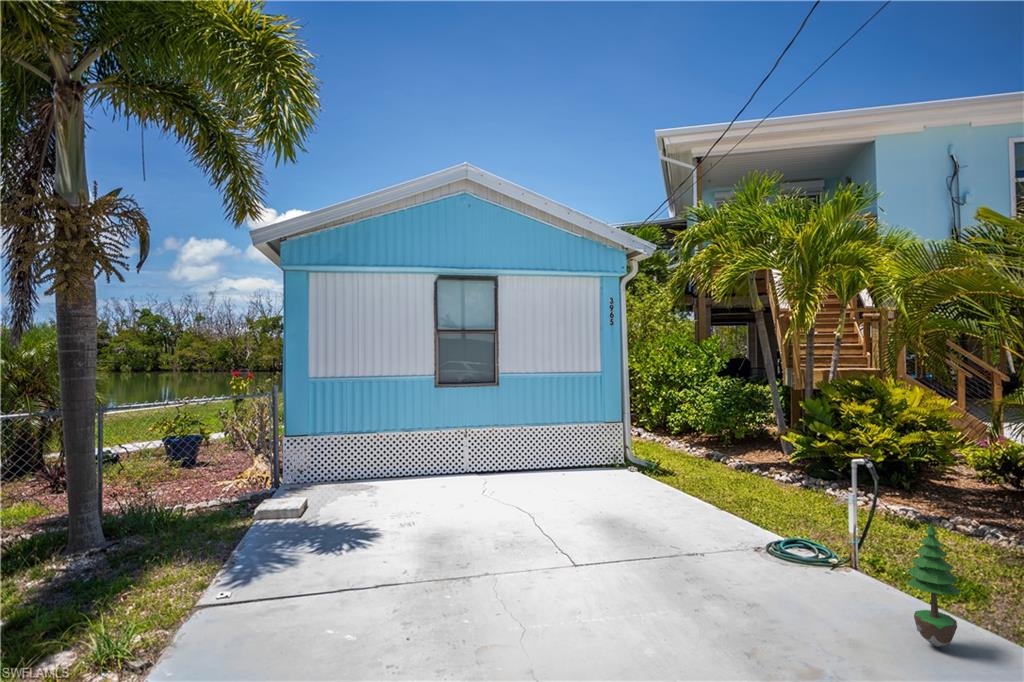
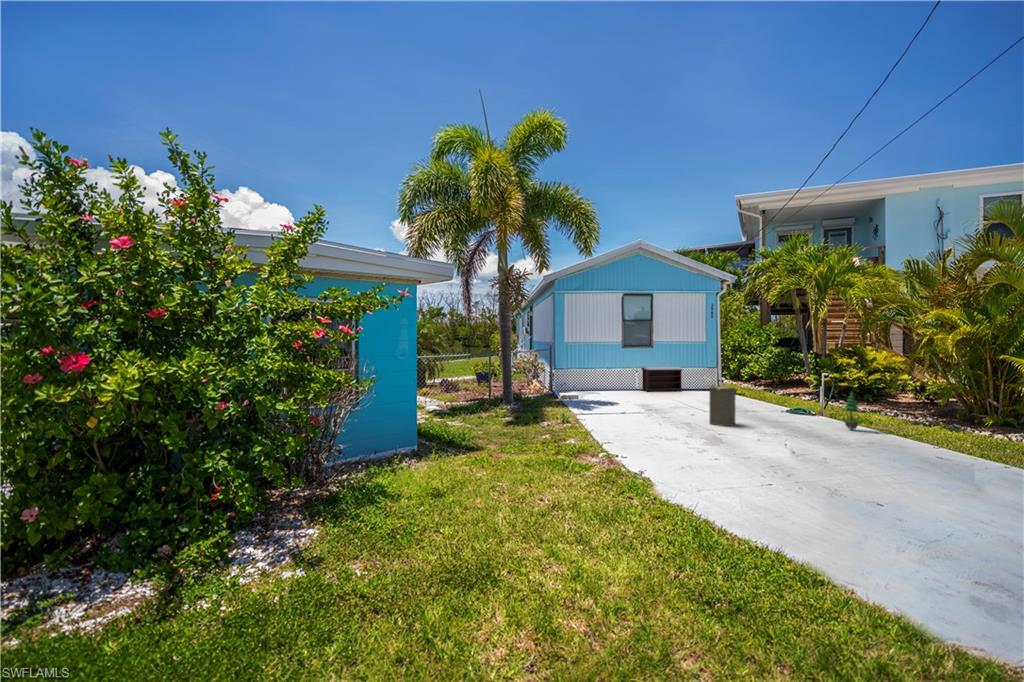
bench: none [475,420,554,477] -> present [641,366,683,392]
cardboard box: none [528,507,608,651] -> present [710,386,736,426]

